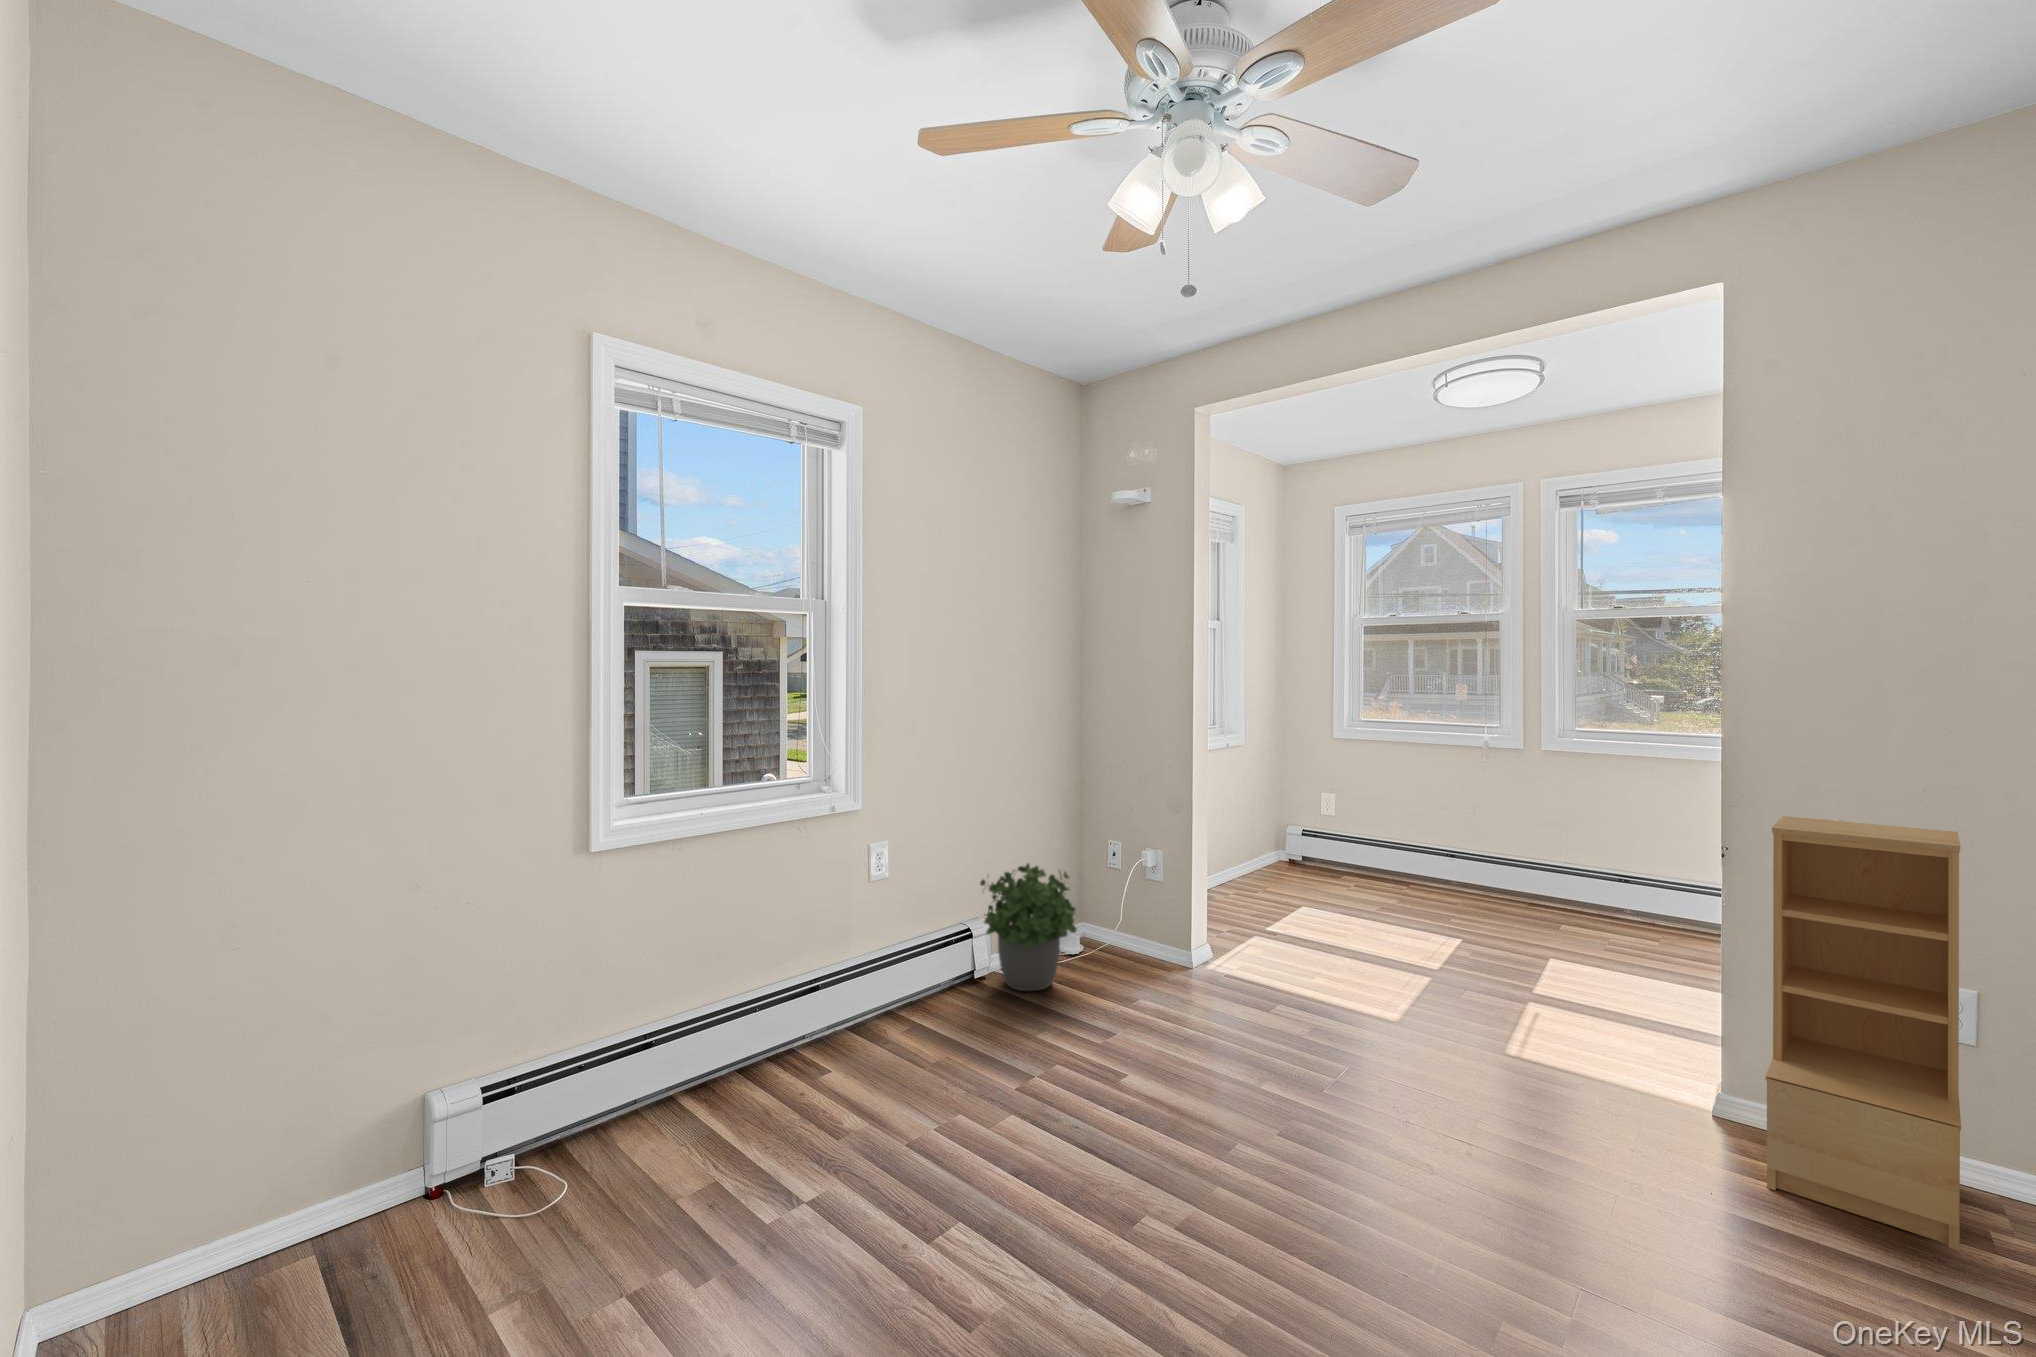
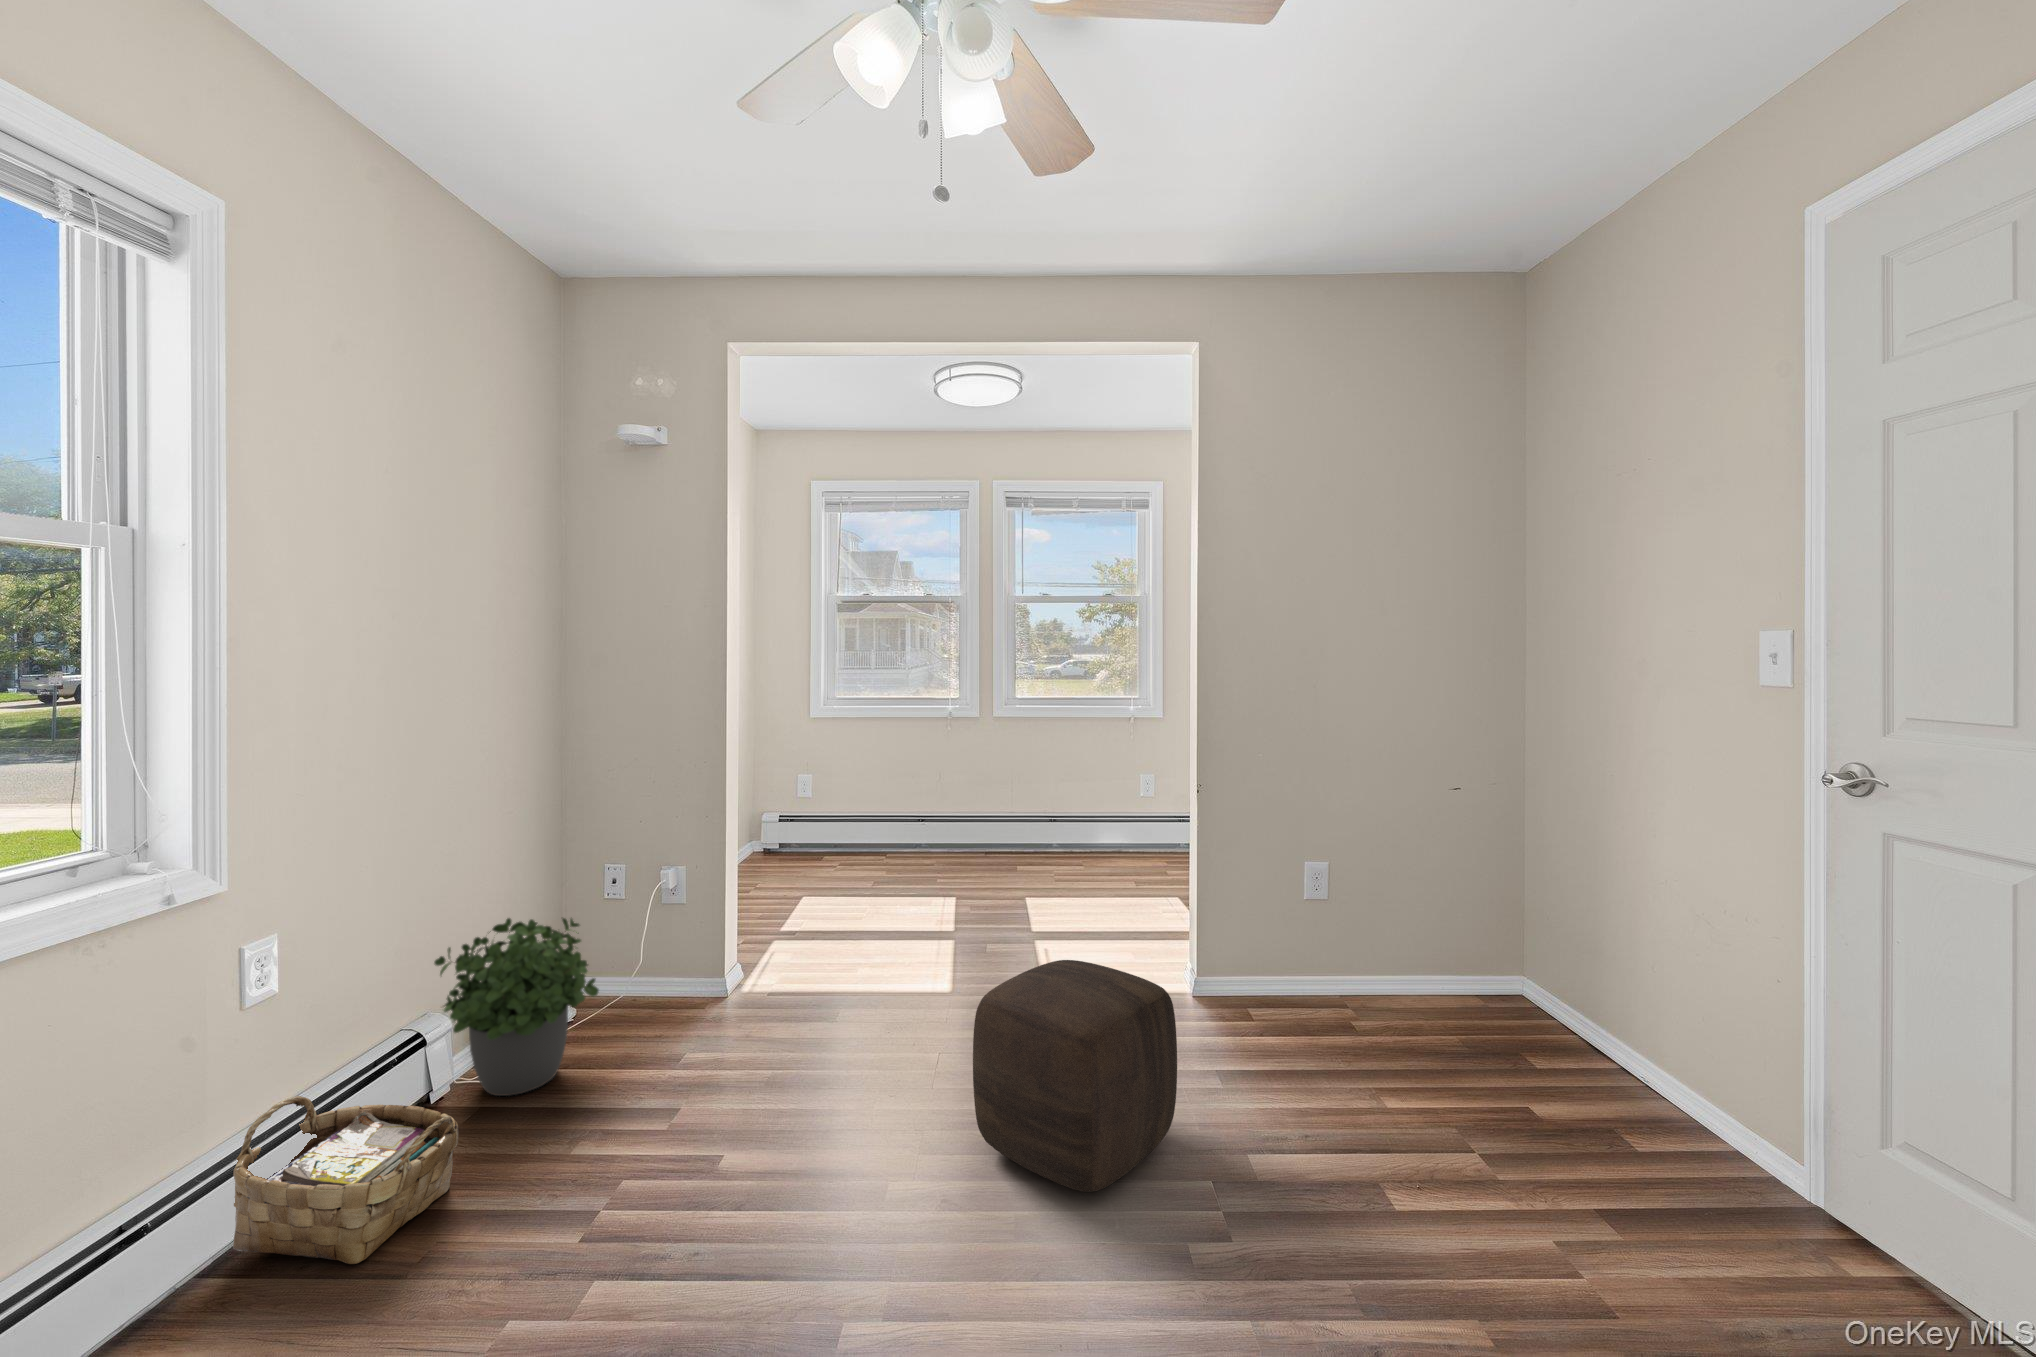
bookshelf: present [1765,816,1961,1251] -> none [1234,758,1360,1046]
woven basket: none [860,943,969,1052] -> present [233,1096,458,1264]
ottoman: none [1327,996,1560,1223] -> present [973,960,1177,1192]

